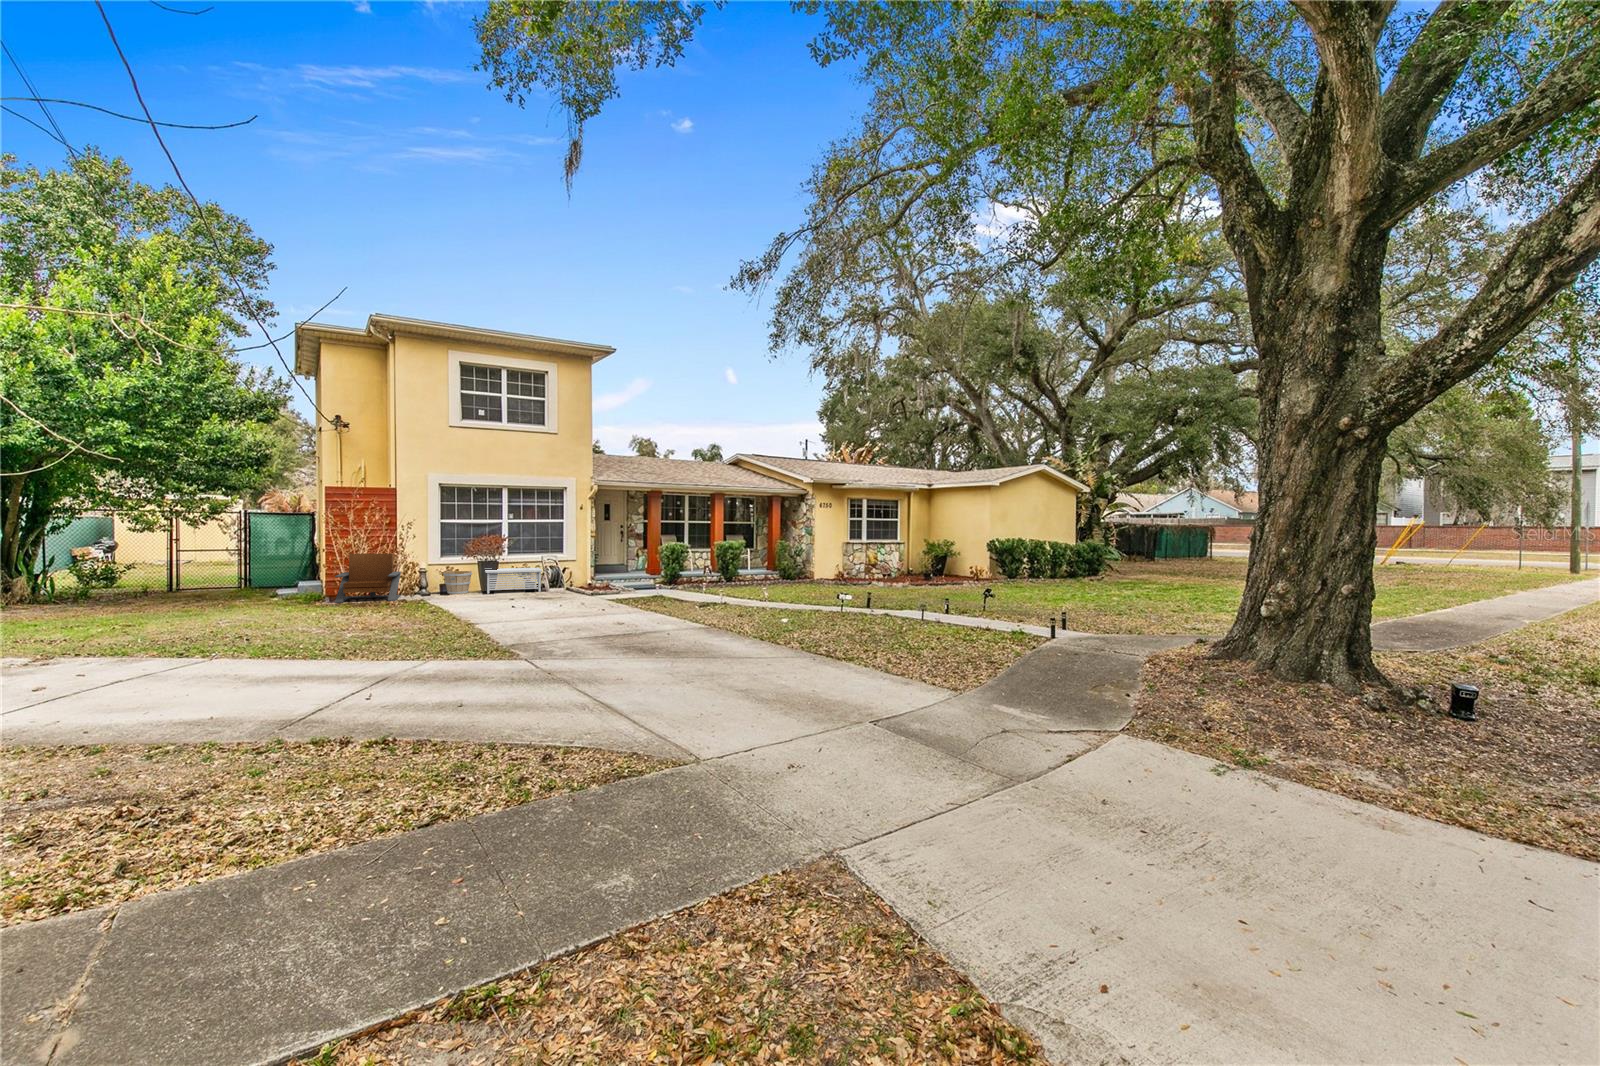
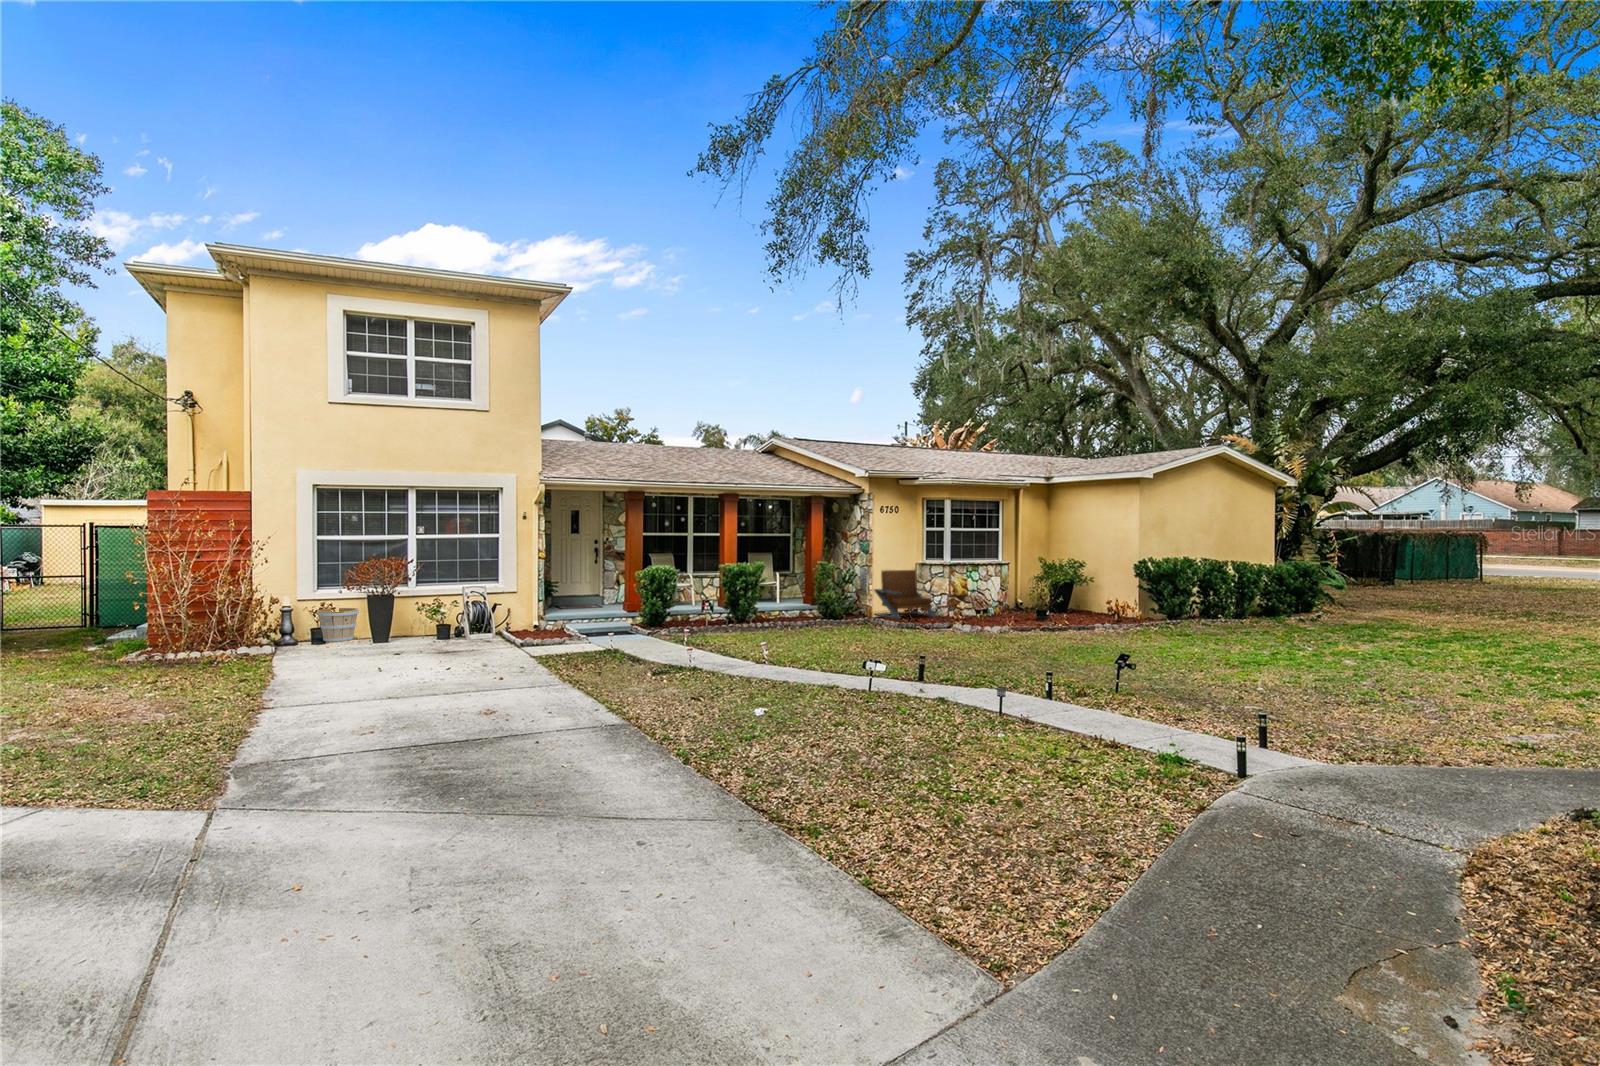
lounge chair: present [335,554,401,603] -> present [874,570,937,619]
storage bench: present [485,568,542,594] -> none [374,603,458,641]

